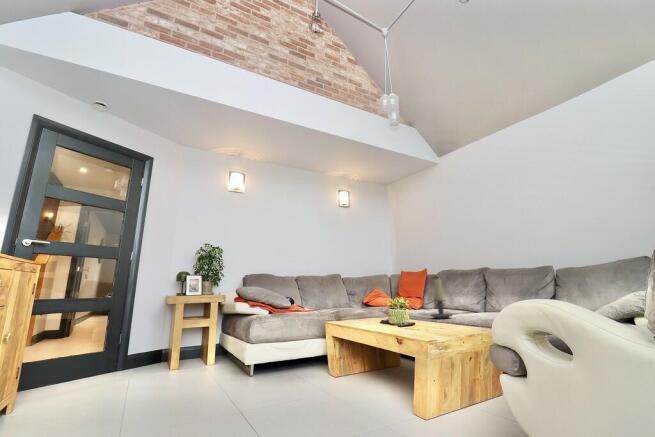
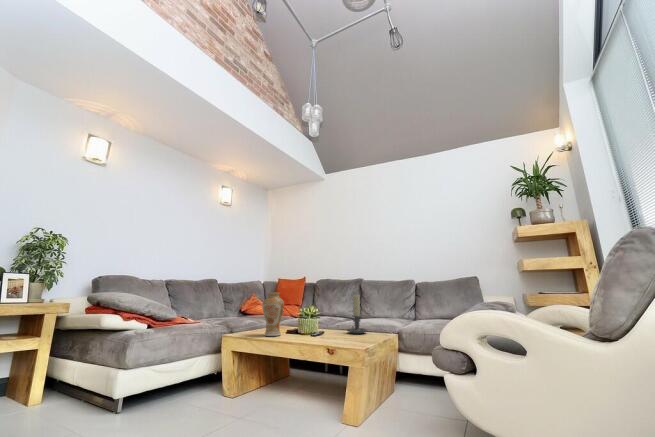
vase: none [348,281,368,320] -> present [262,293,284,336]

